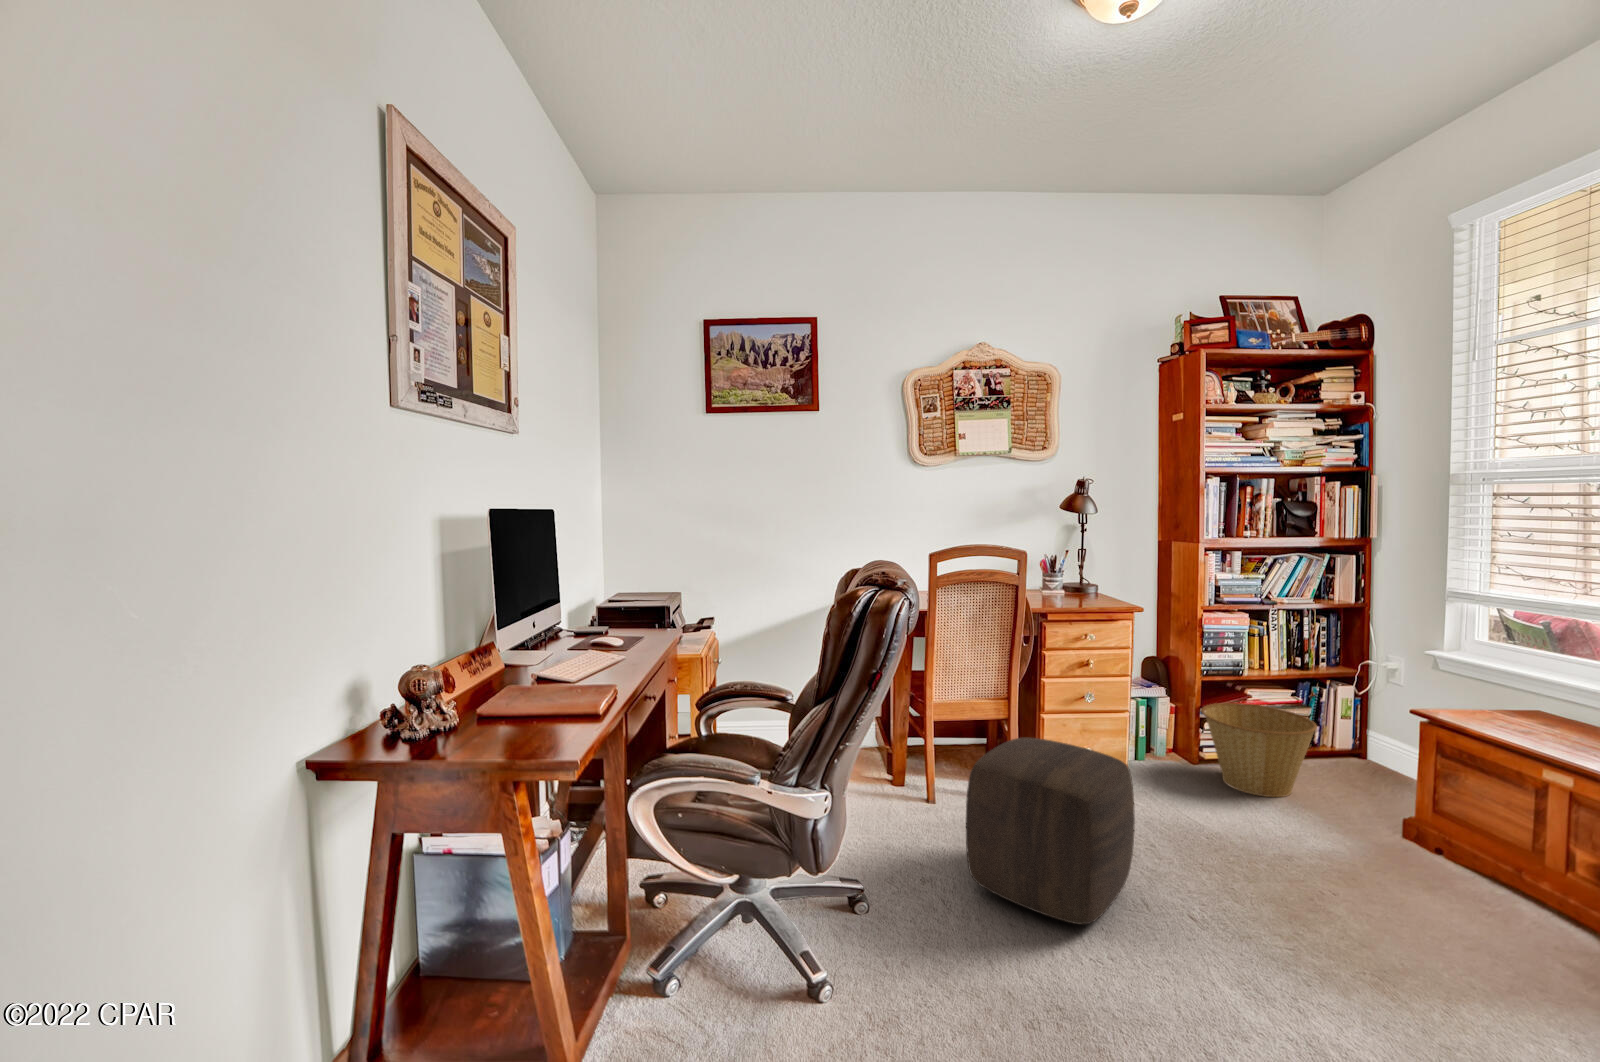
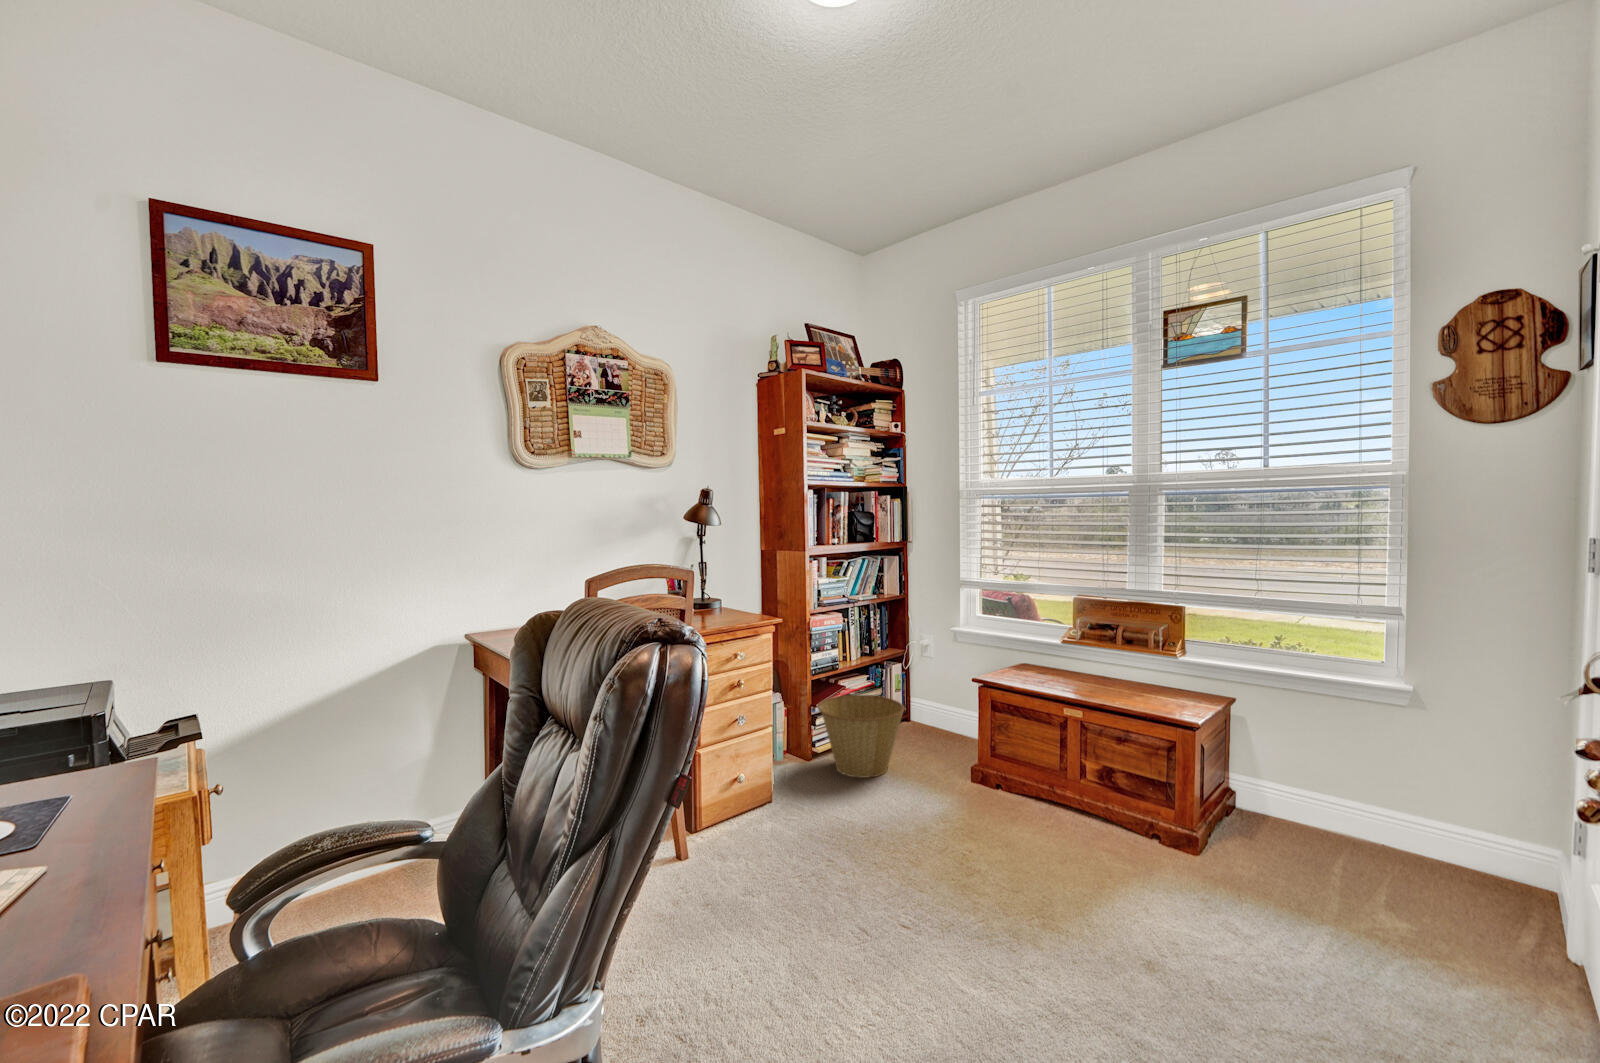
ottoman: present [966,738,1135,924] -> none [707,781,871,991]

